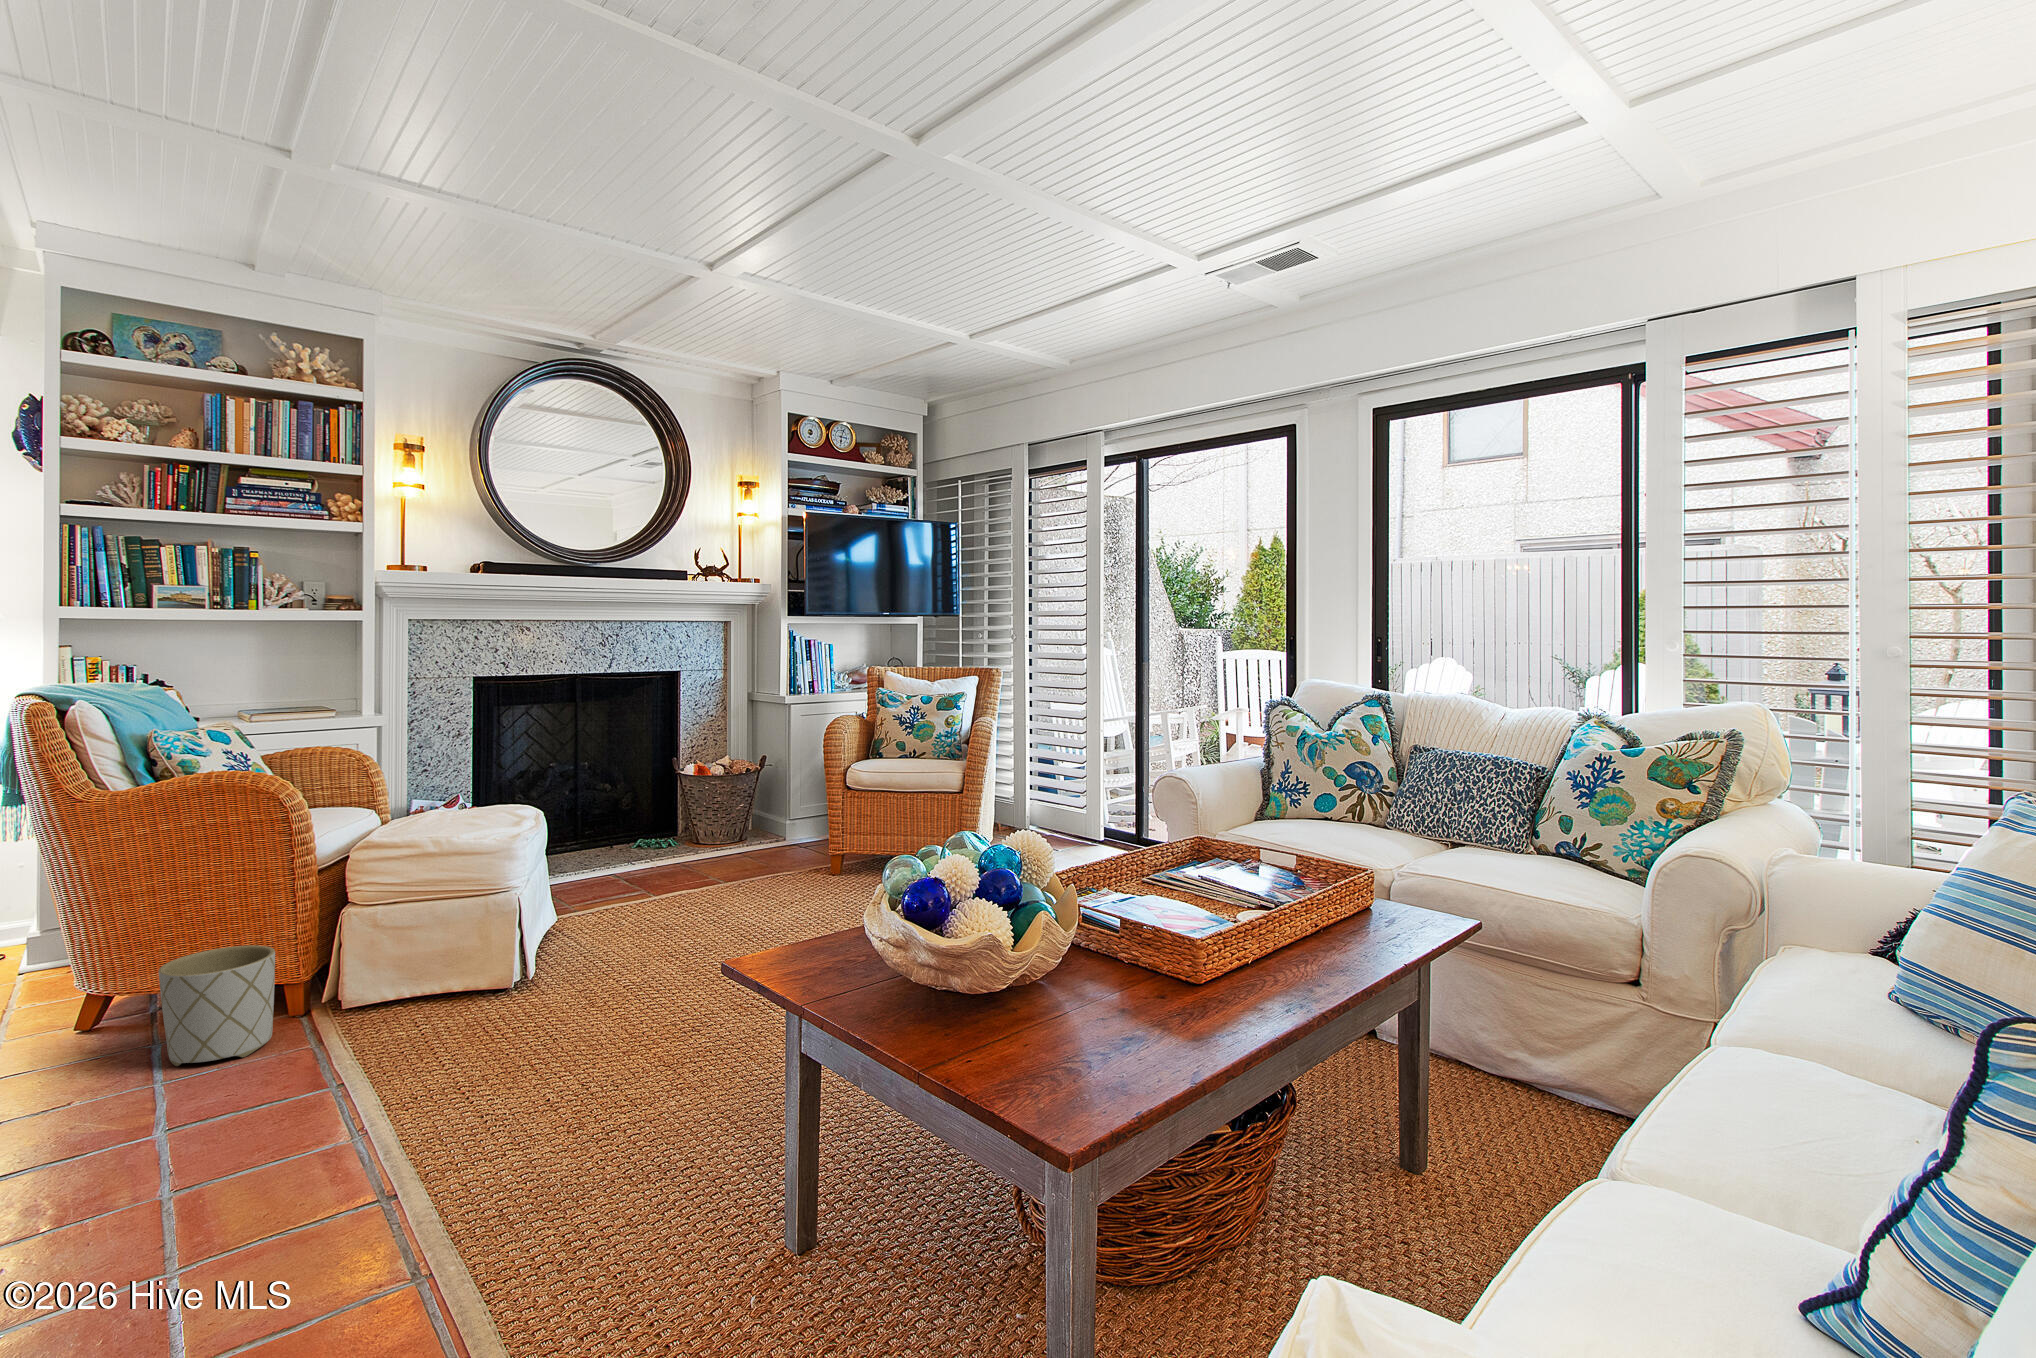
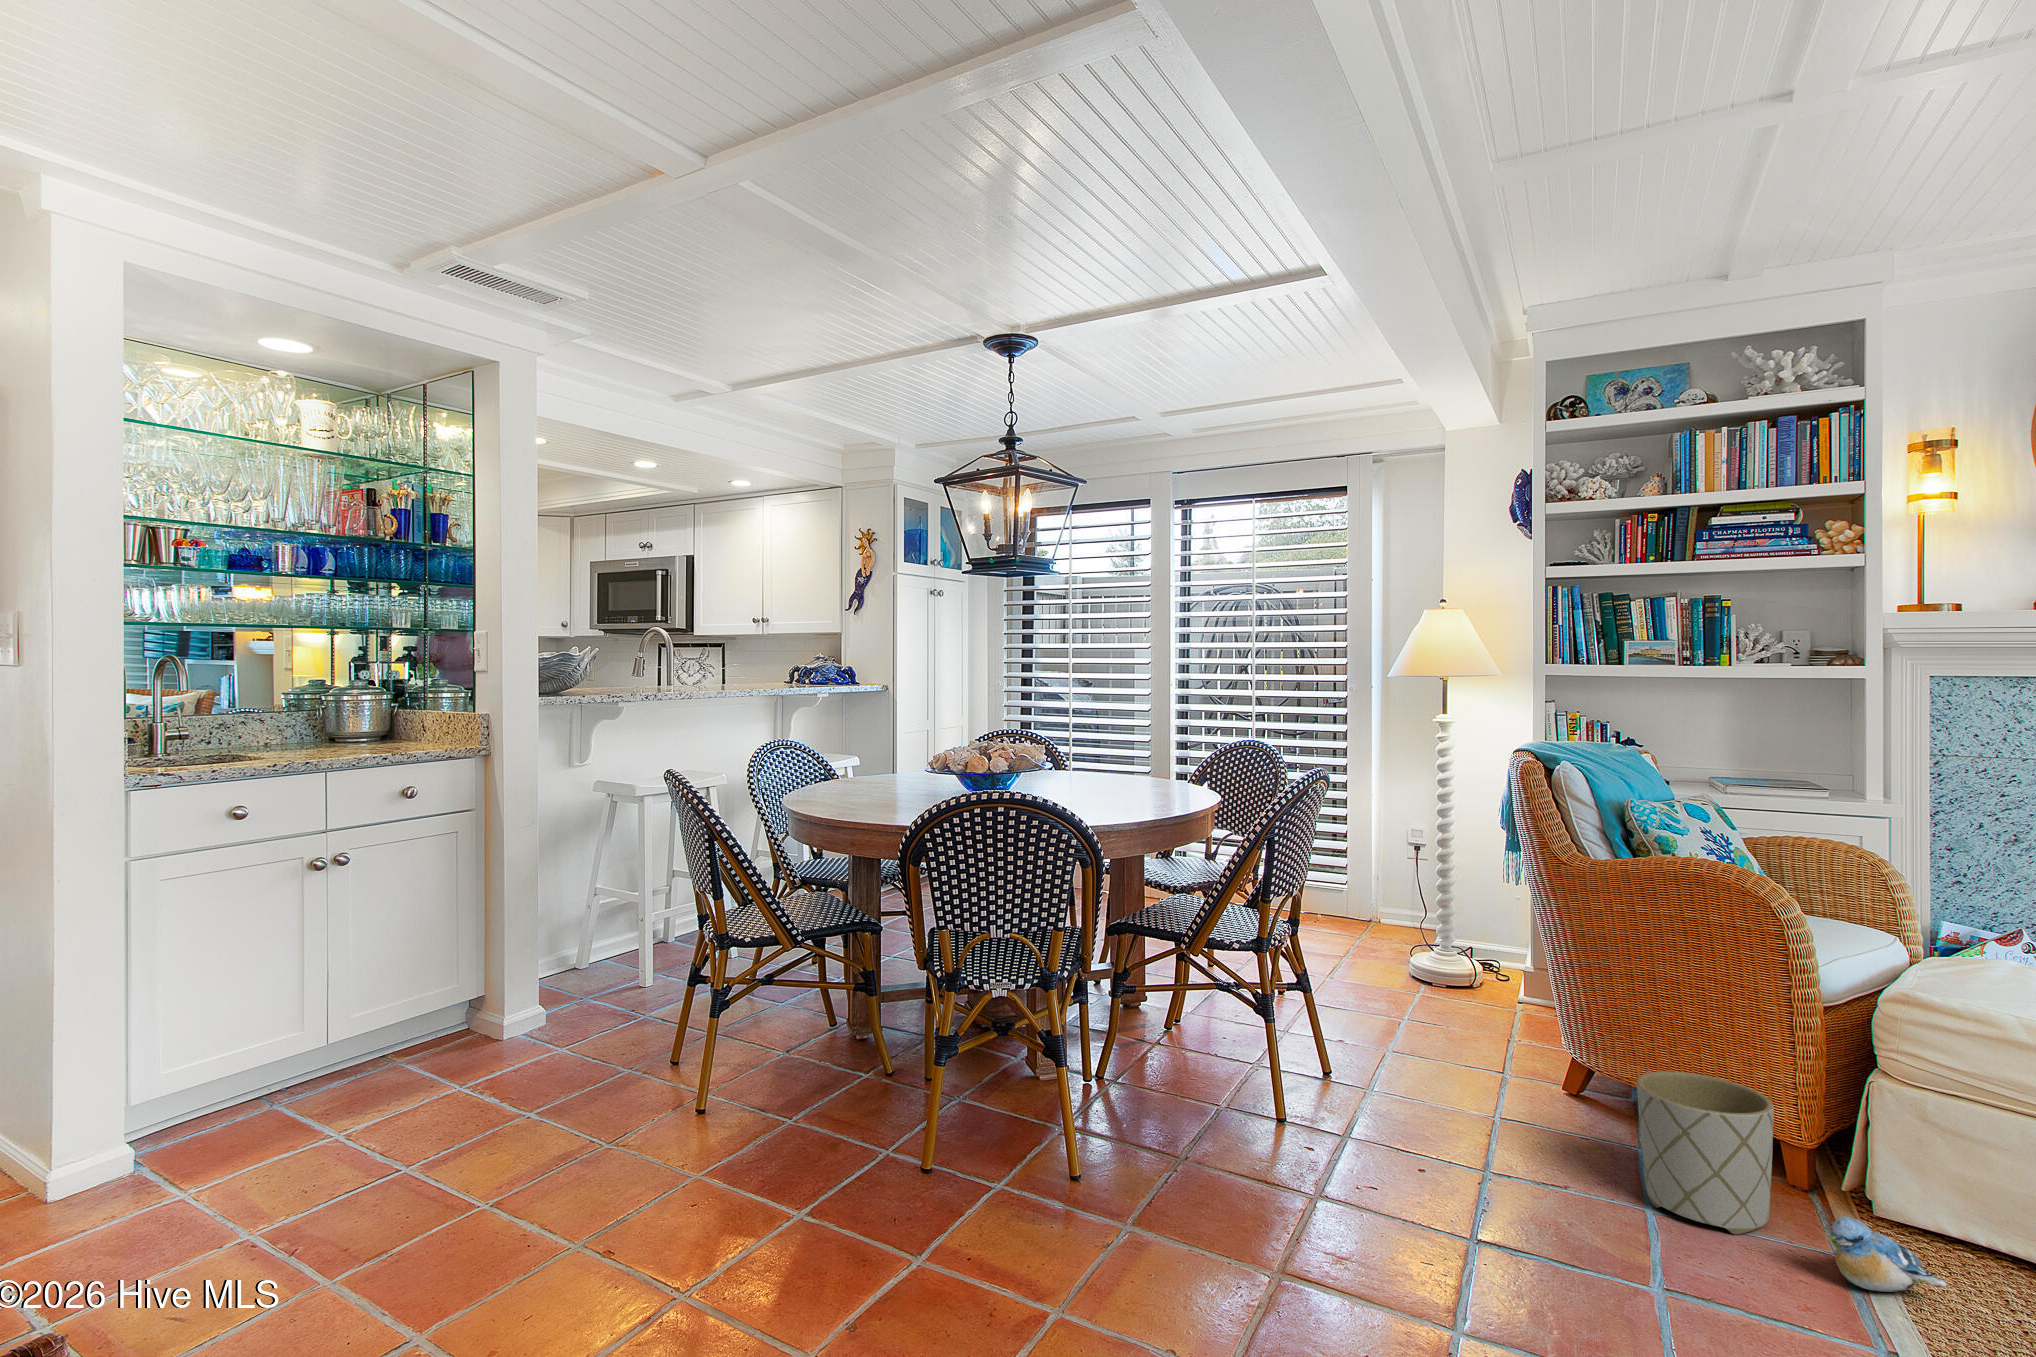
plush toy: none [311,1006,384,1050] -> present [1830,1217,1946,1292]

